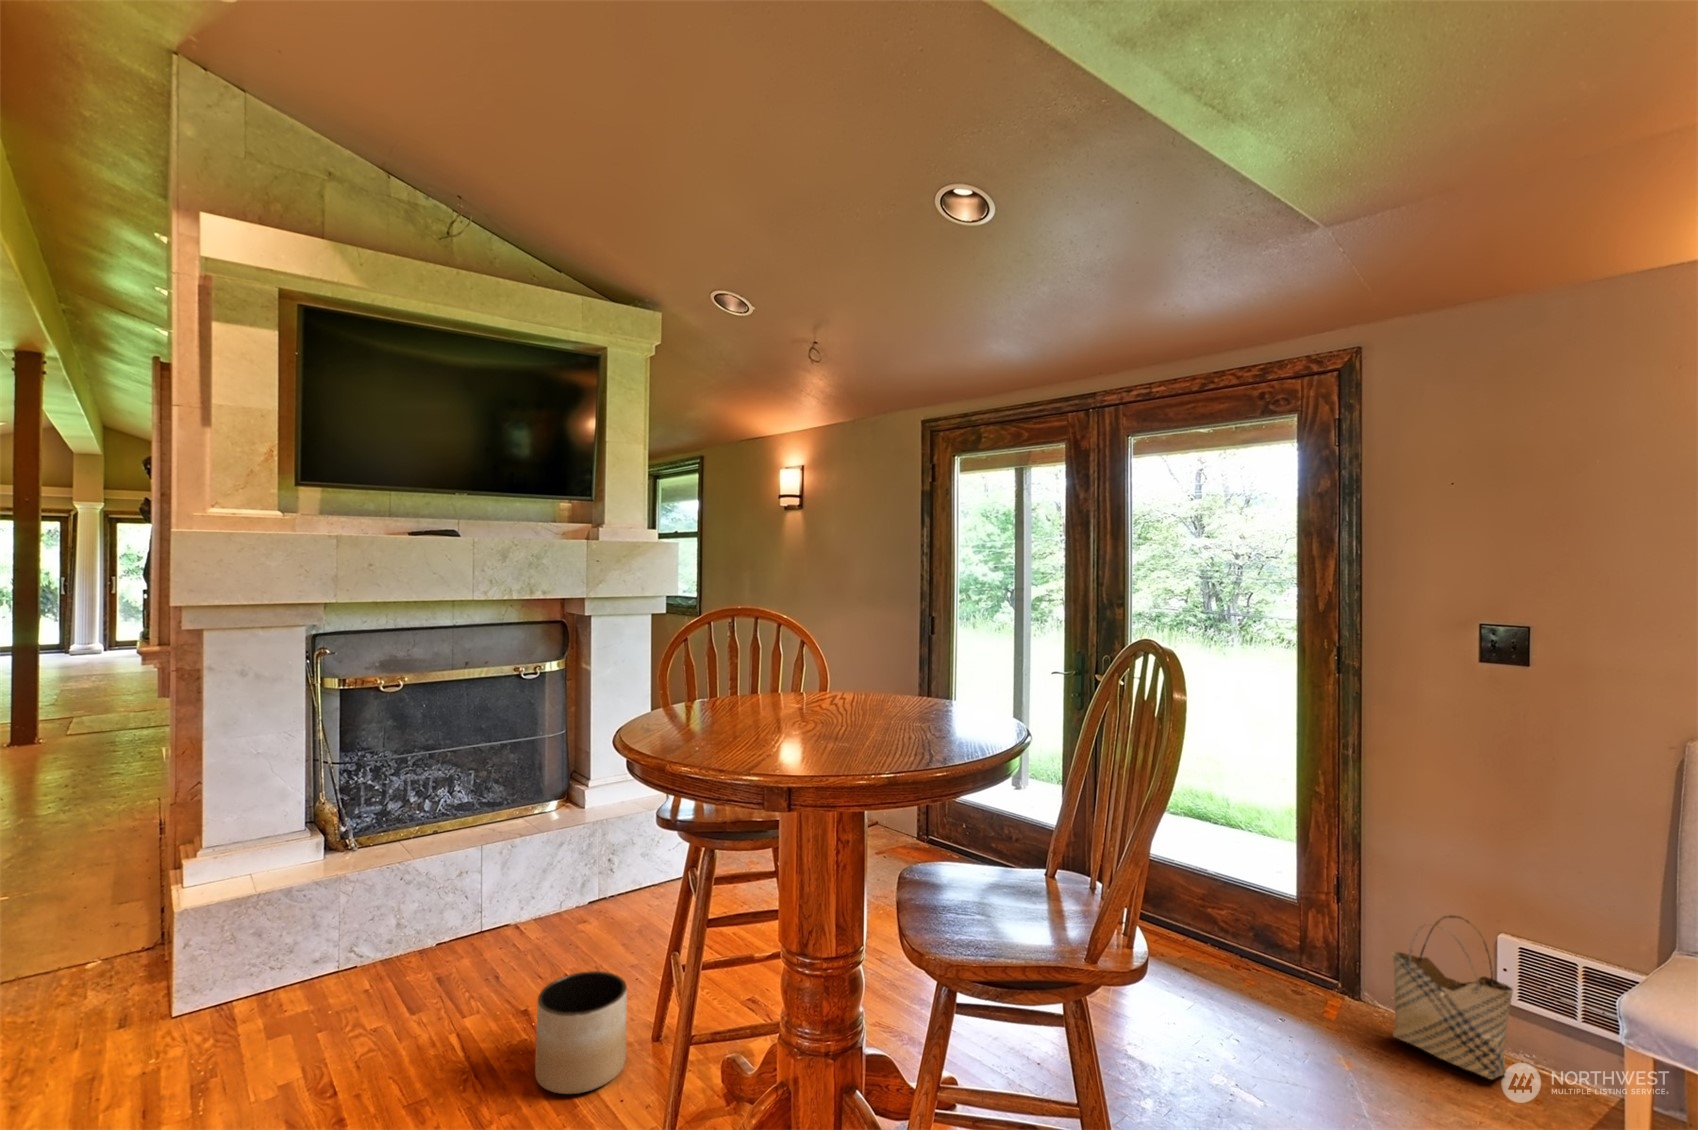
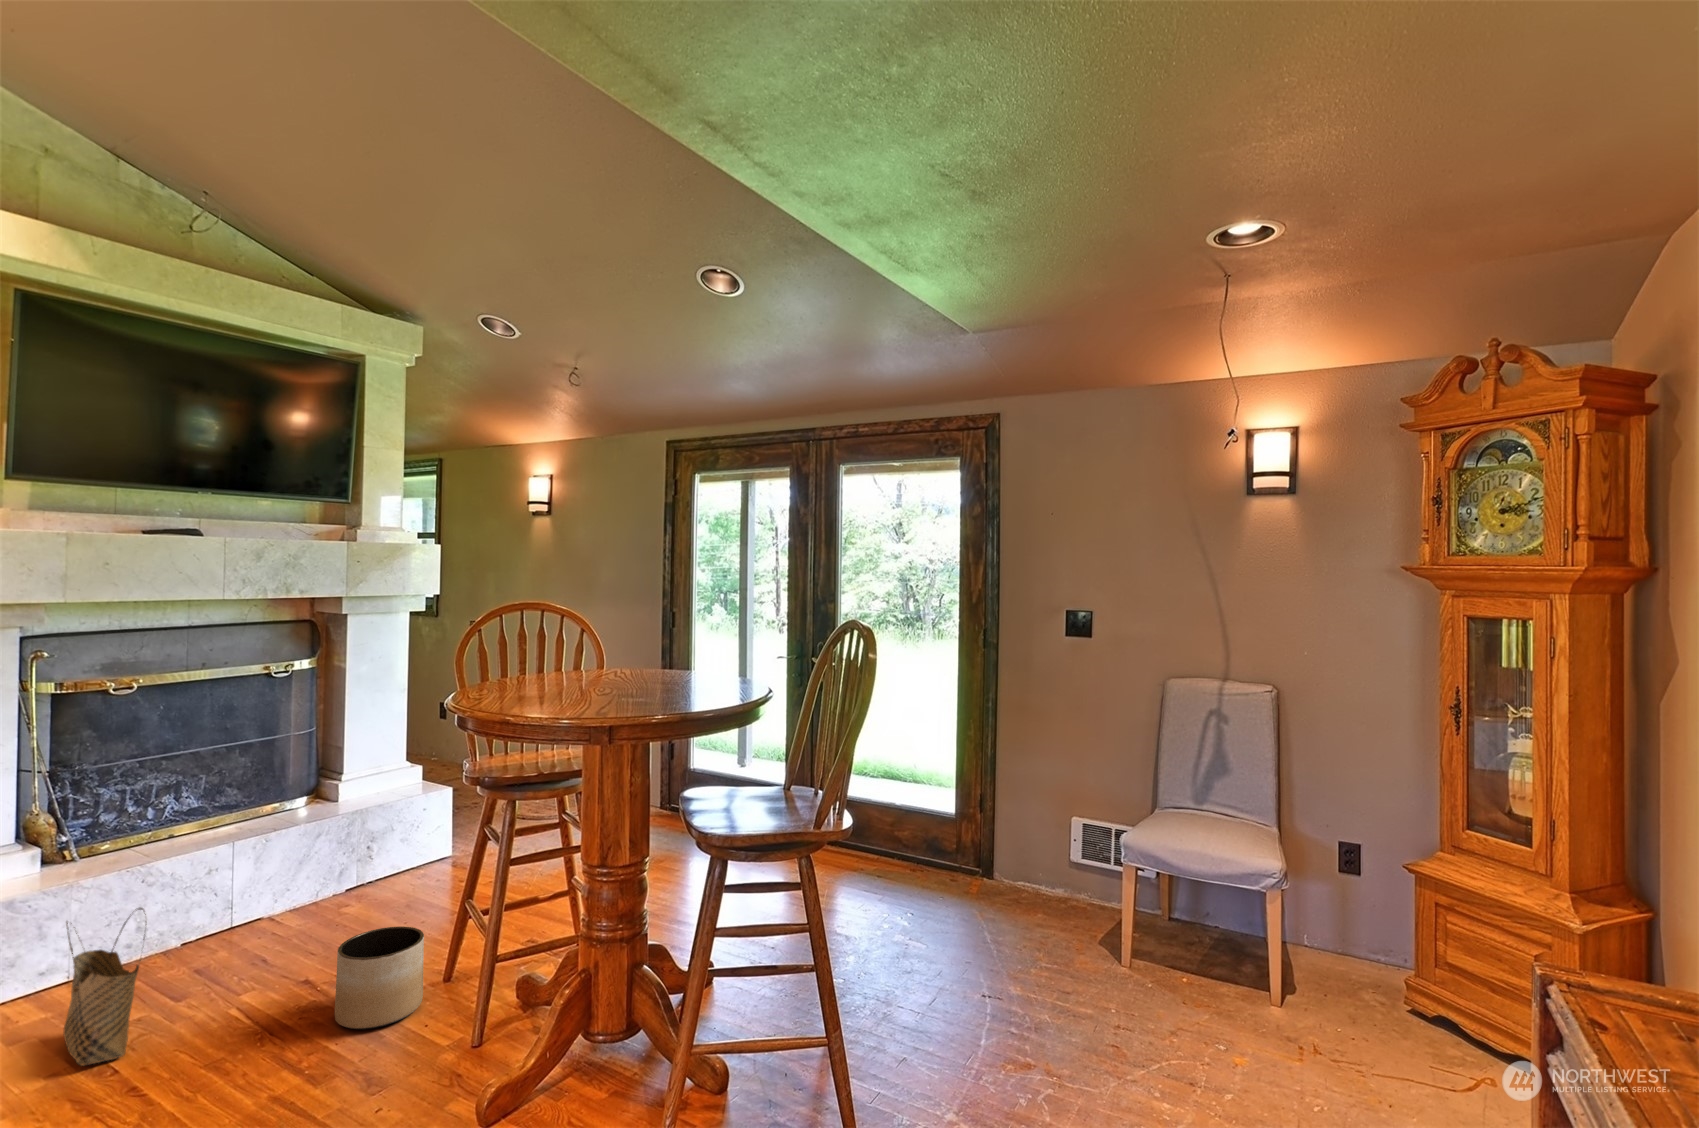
woven basket: present [1392,916,1513,1079] -> present [63,908,146,1066]

